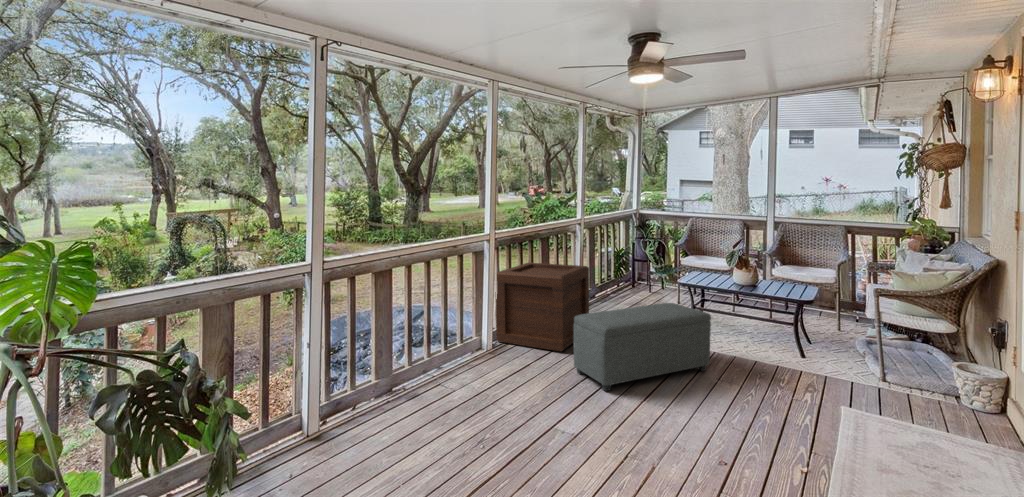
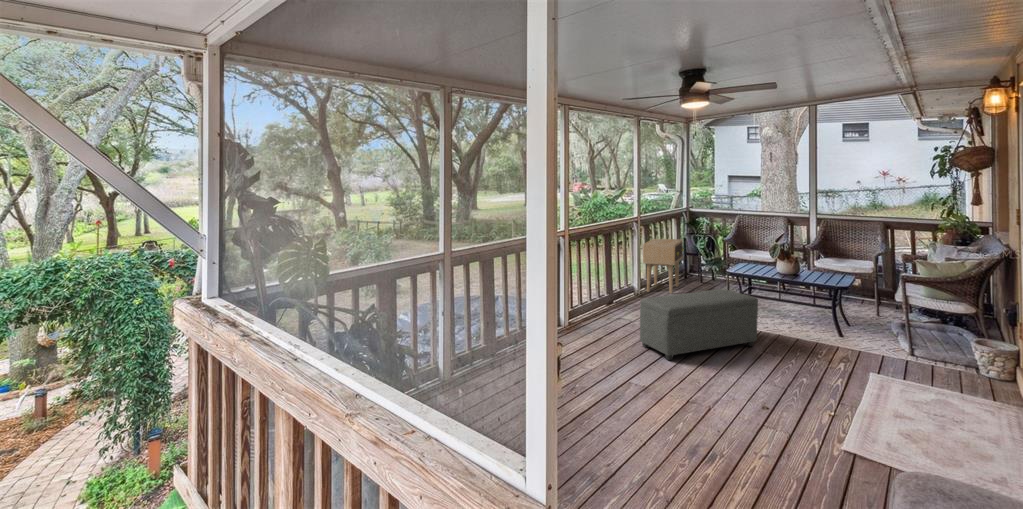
side table: none [586,244,631,306] -> present [643,239,684,294]
wooden crate: present [495,263,589,351] -> none [569,255,649,330]

